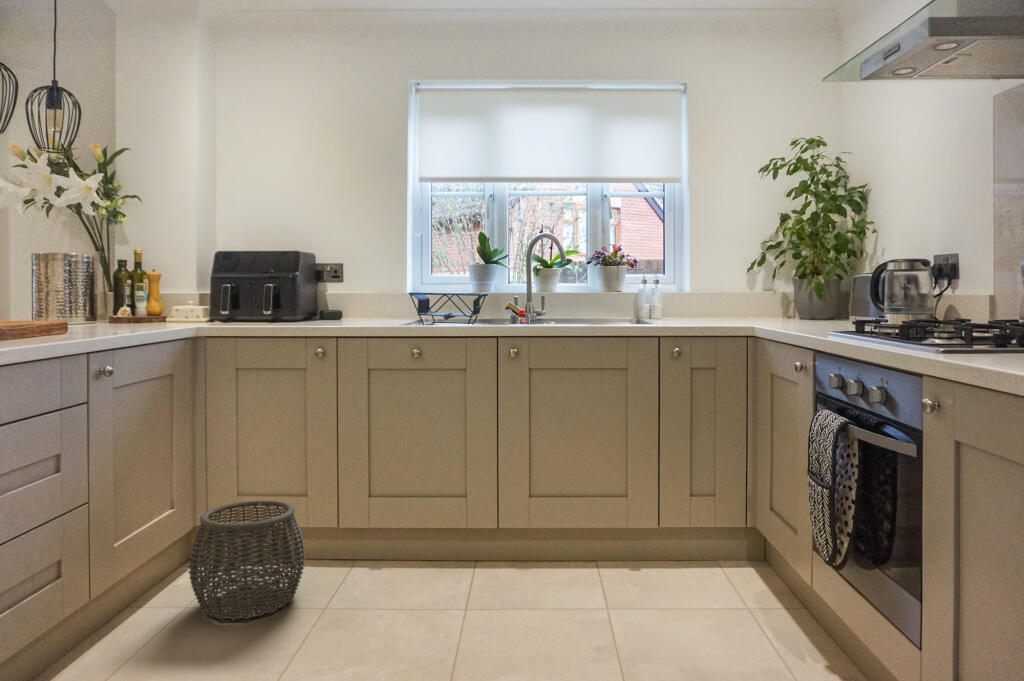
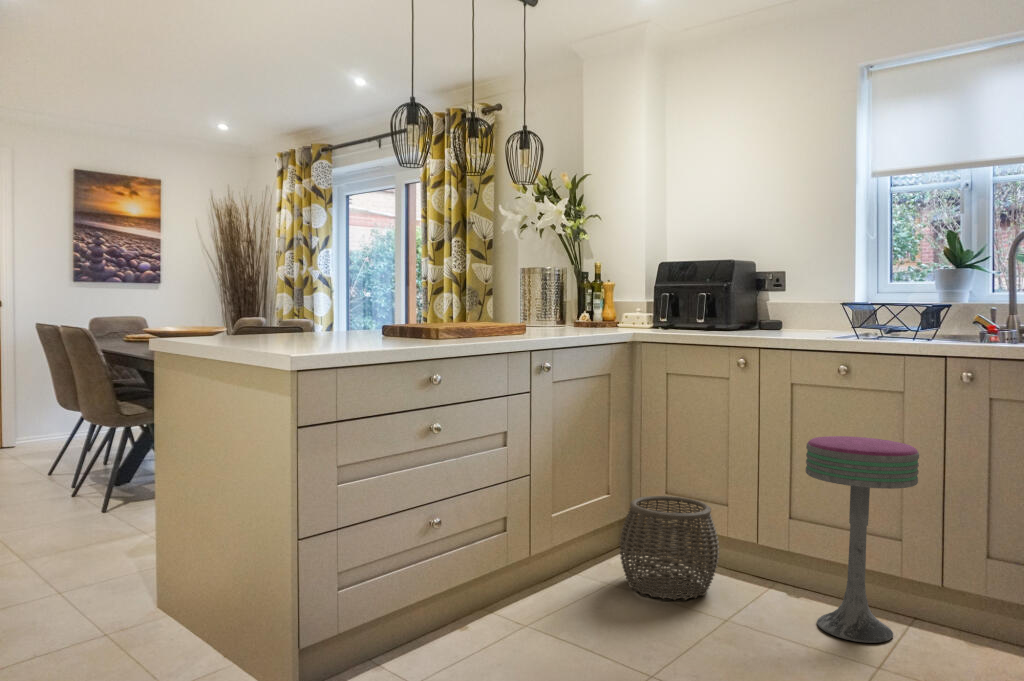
bar stool: none [391,415,490,612] -> present [806,436,919,643]

